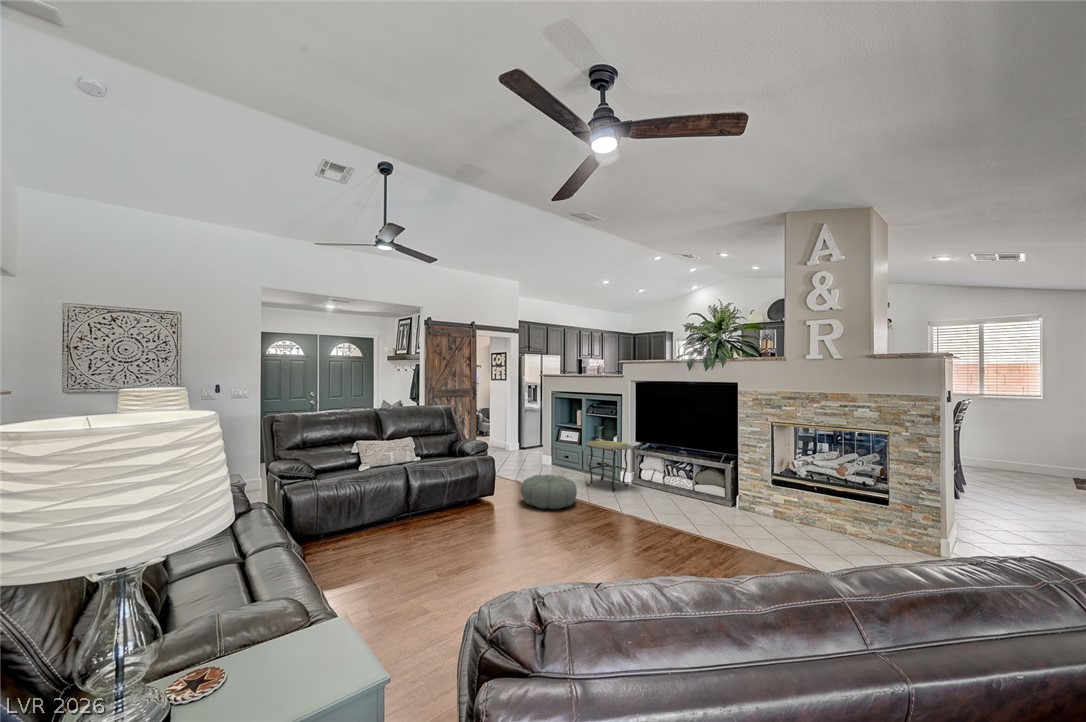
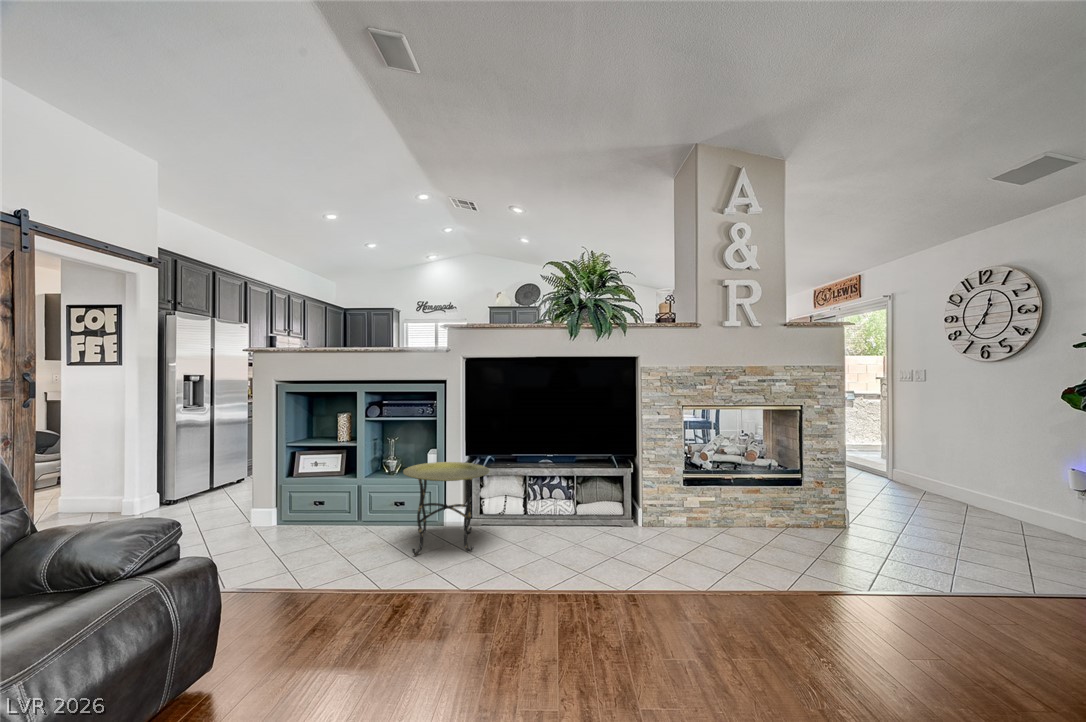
pouf: present [521,475,577,509] -> none [337,560,474,667]

